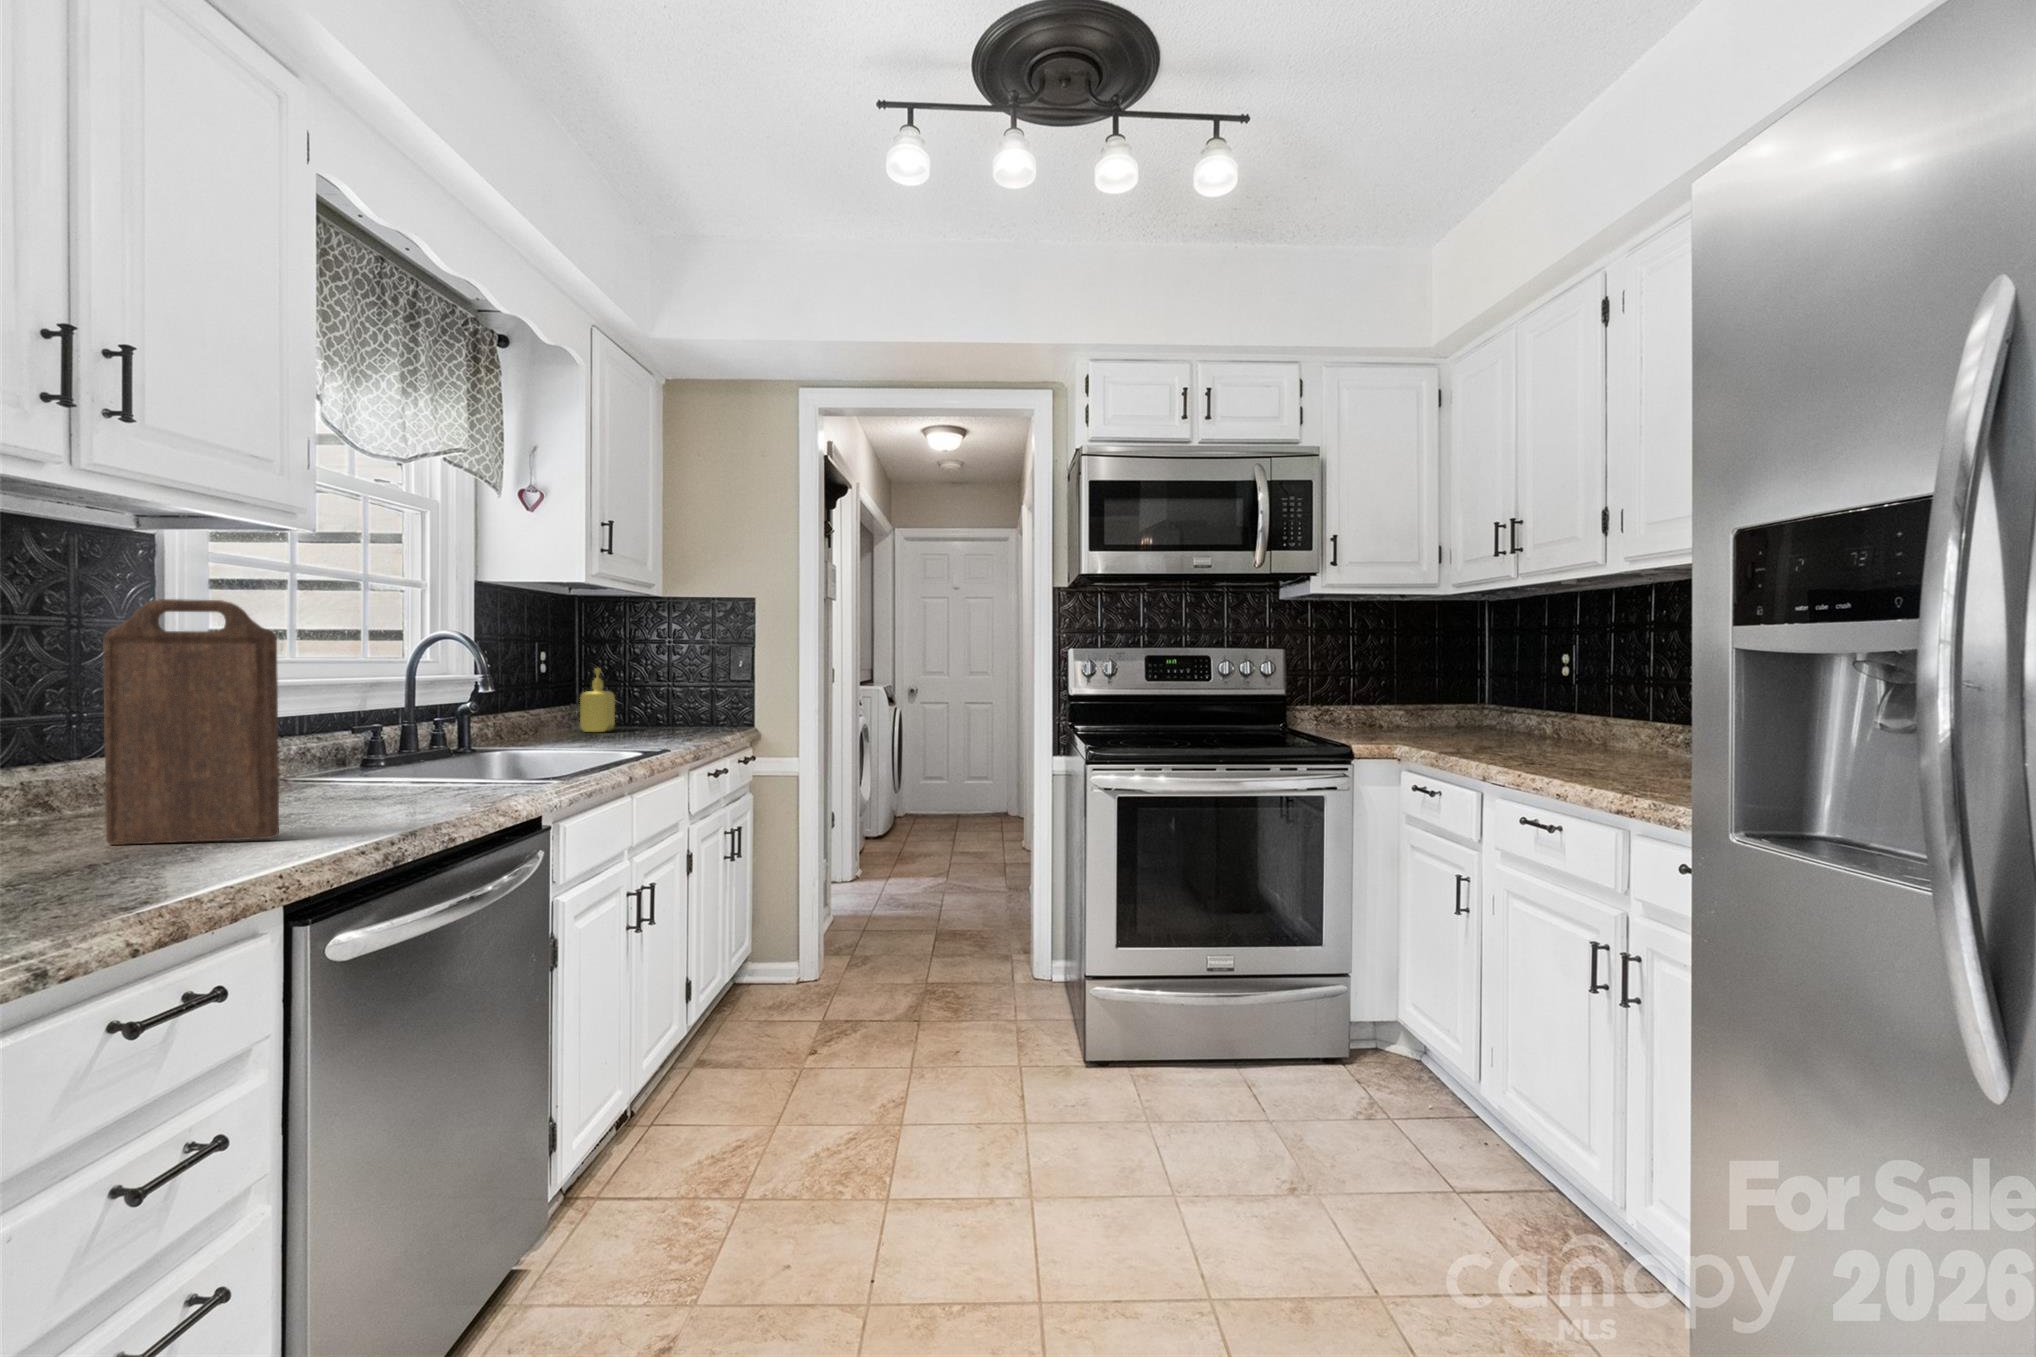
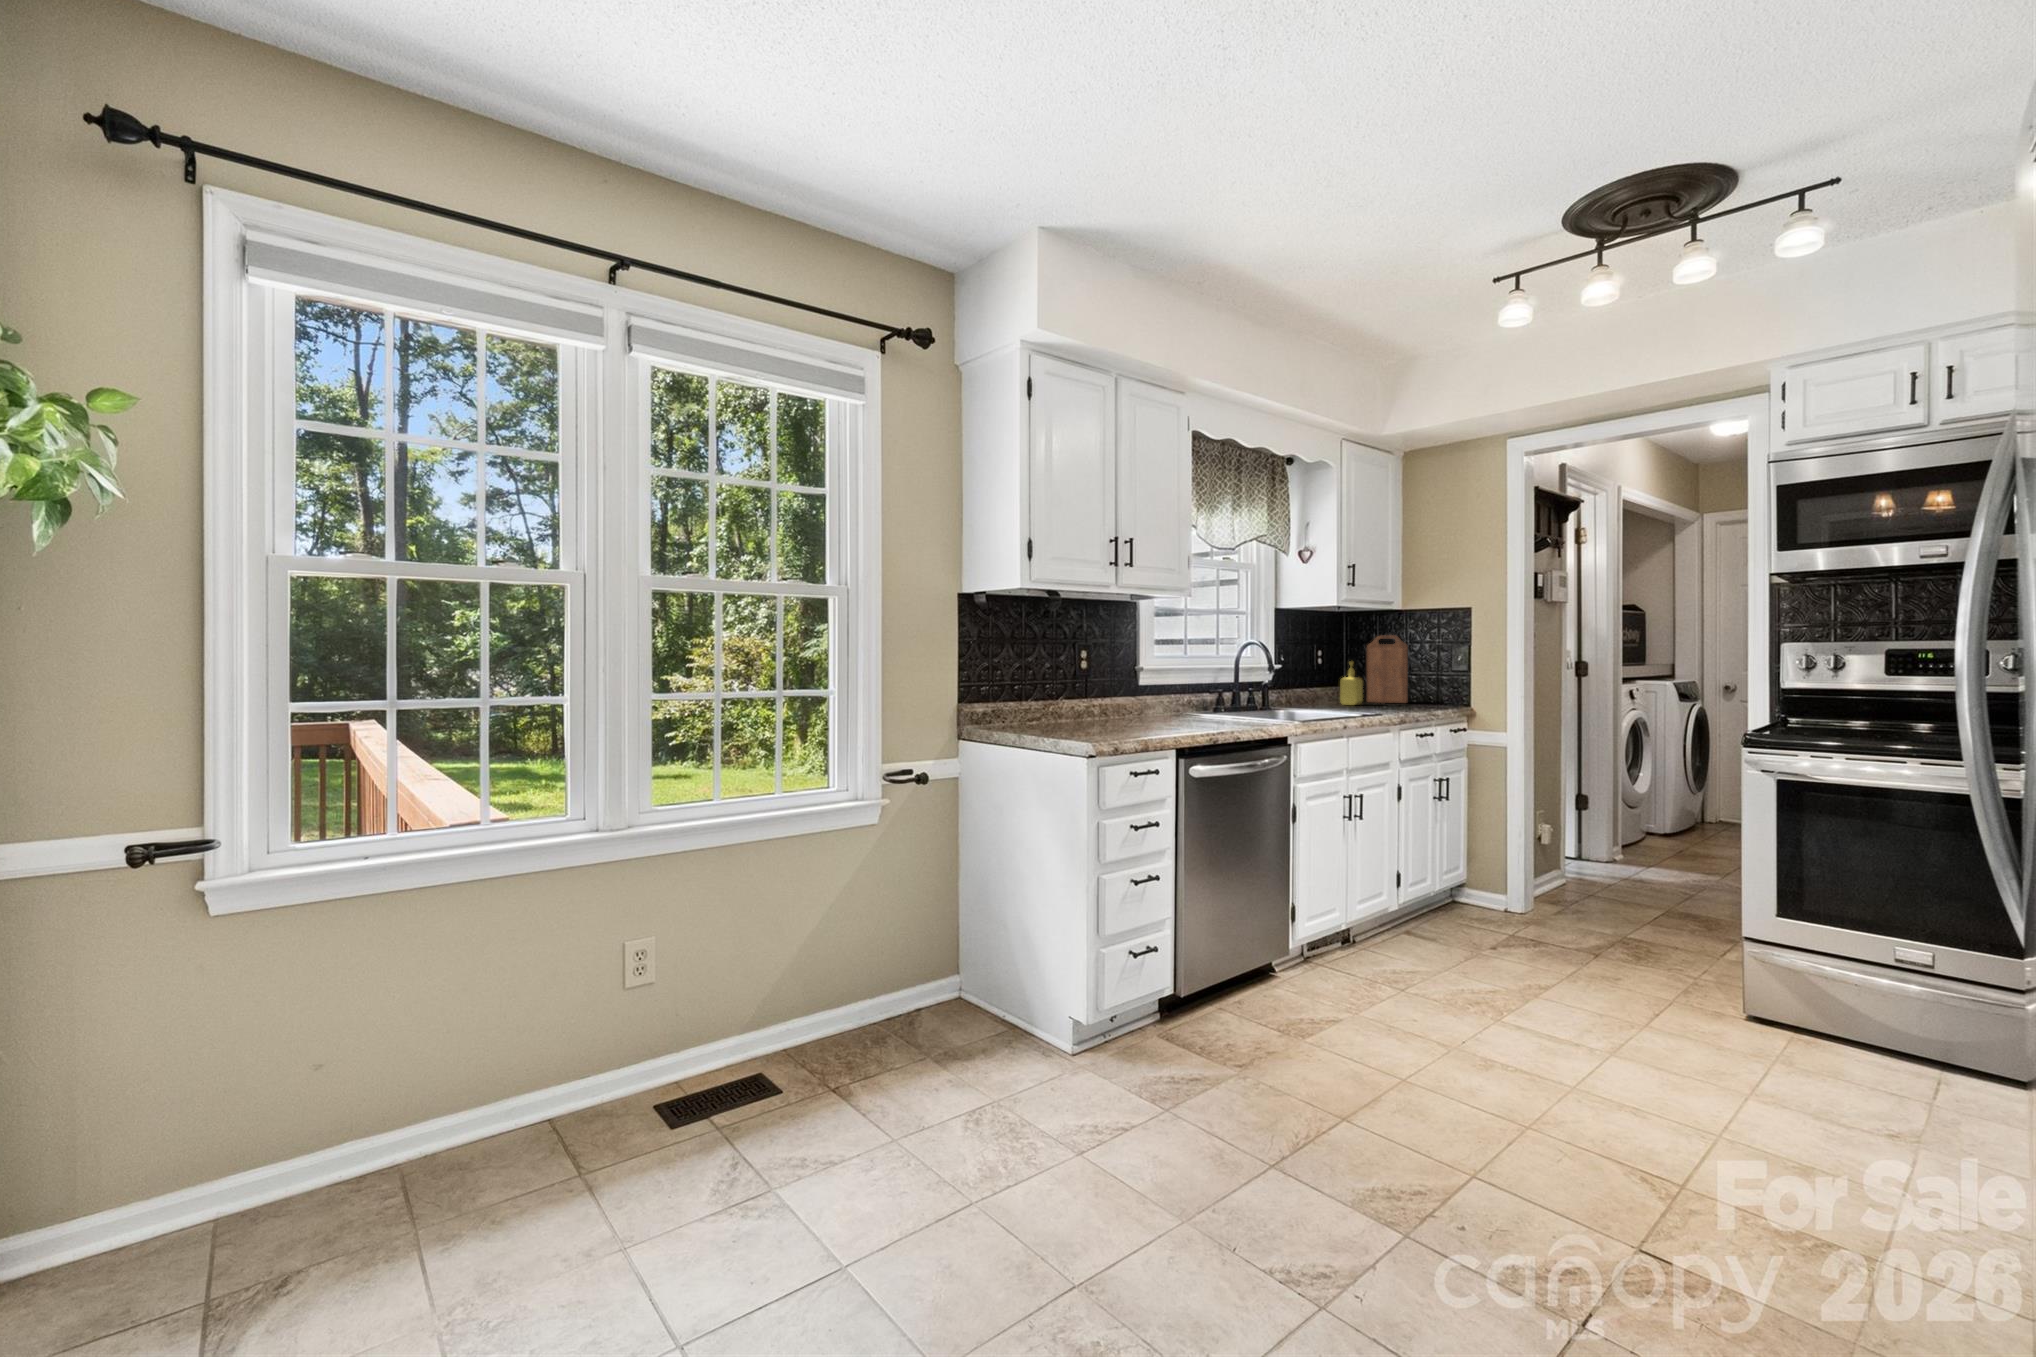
cutting board: present [103,599,279,845] -> present [1367,635,1408,703]

